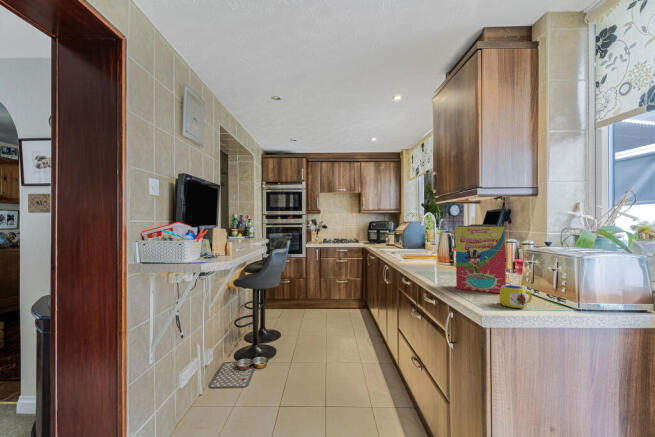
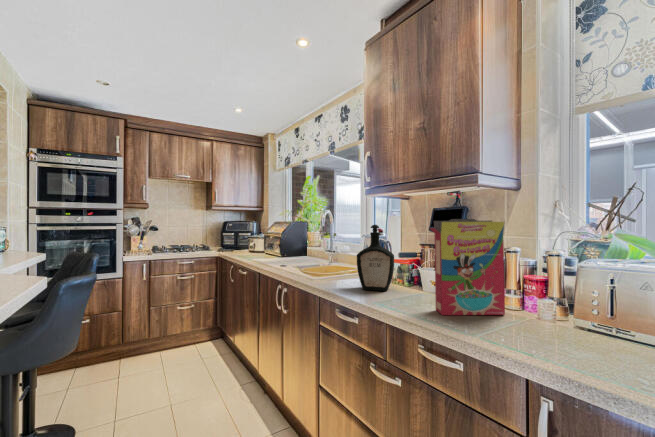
bottle: none [425,227,454,275] -> present [357,225,394,291]
mug: present [499,285,535,309] -> none [536,306,586,342]

